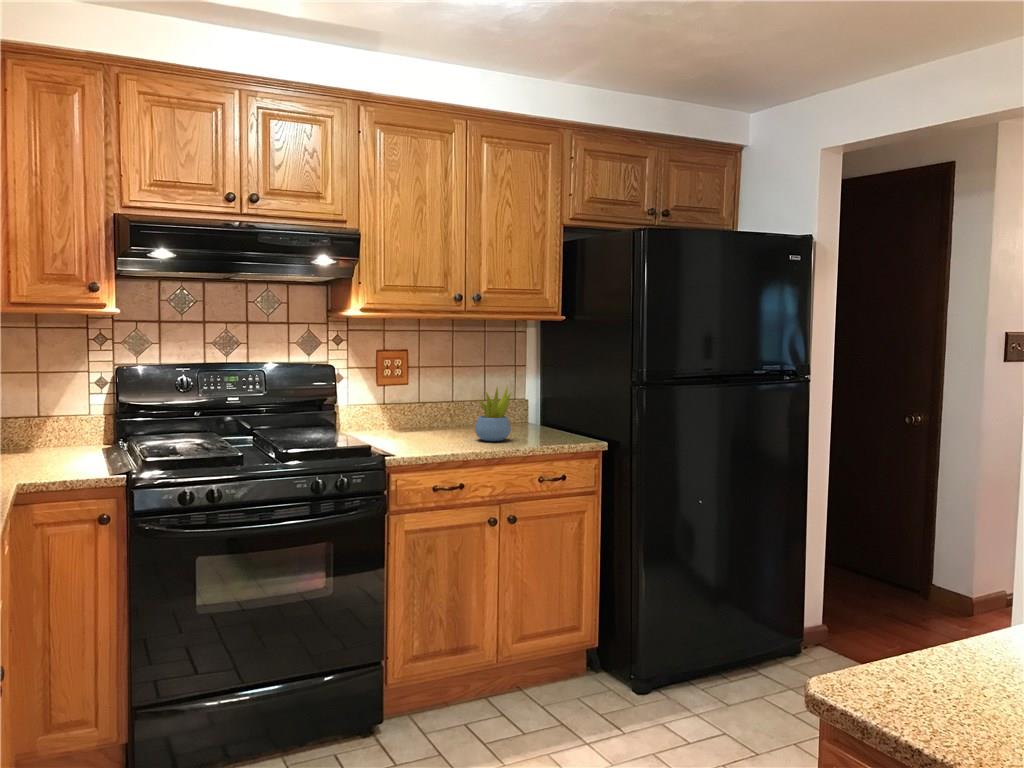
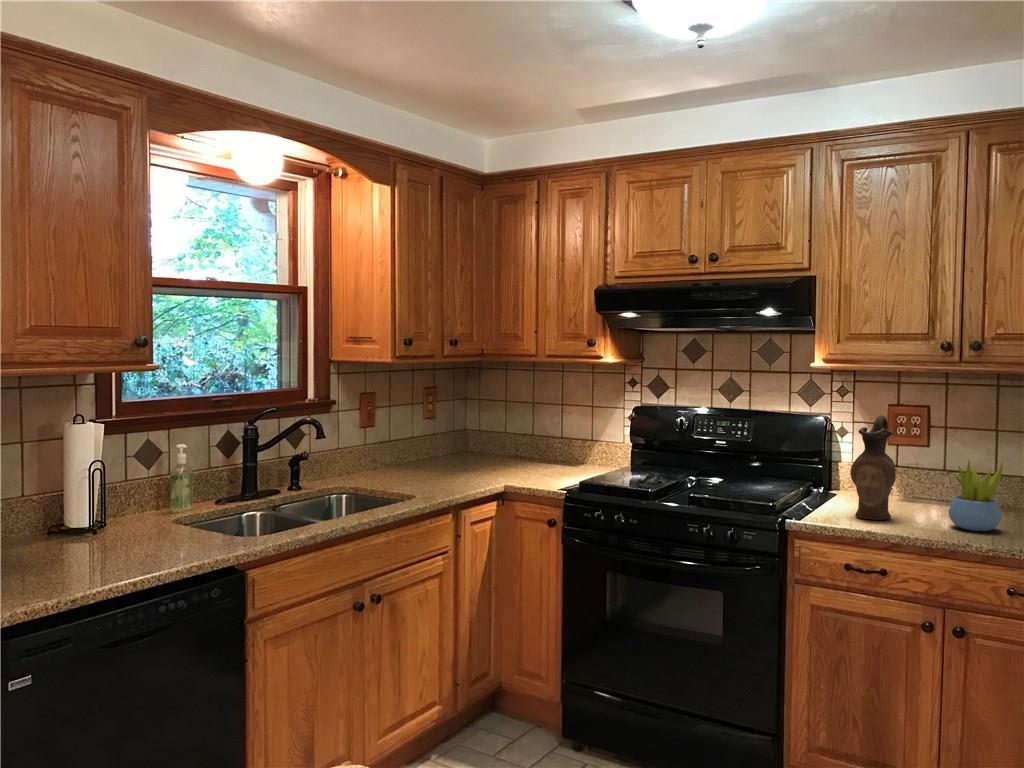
ceramic pitcher: none [410,357,448,446] -> present [850,415,896,520]

